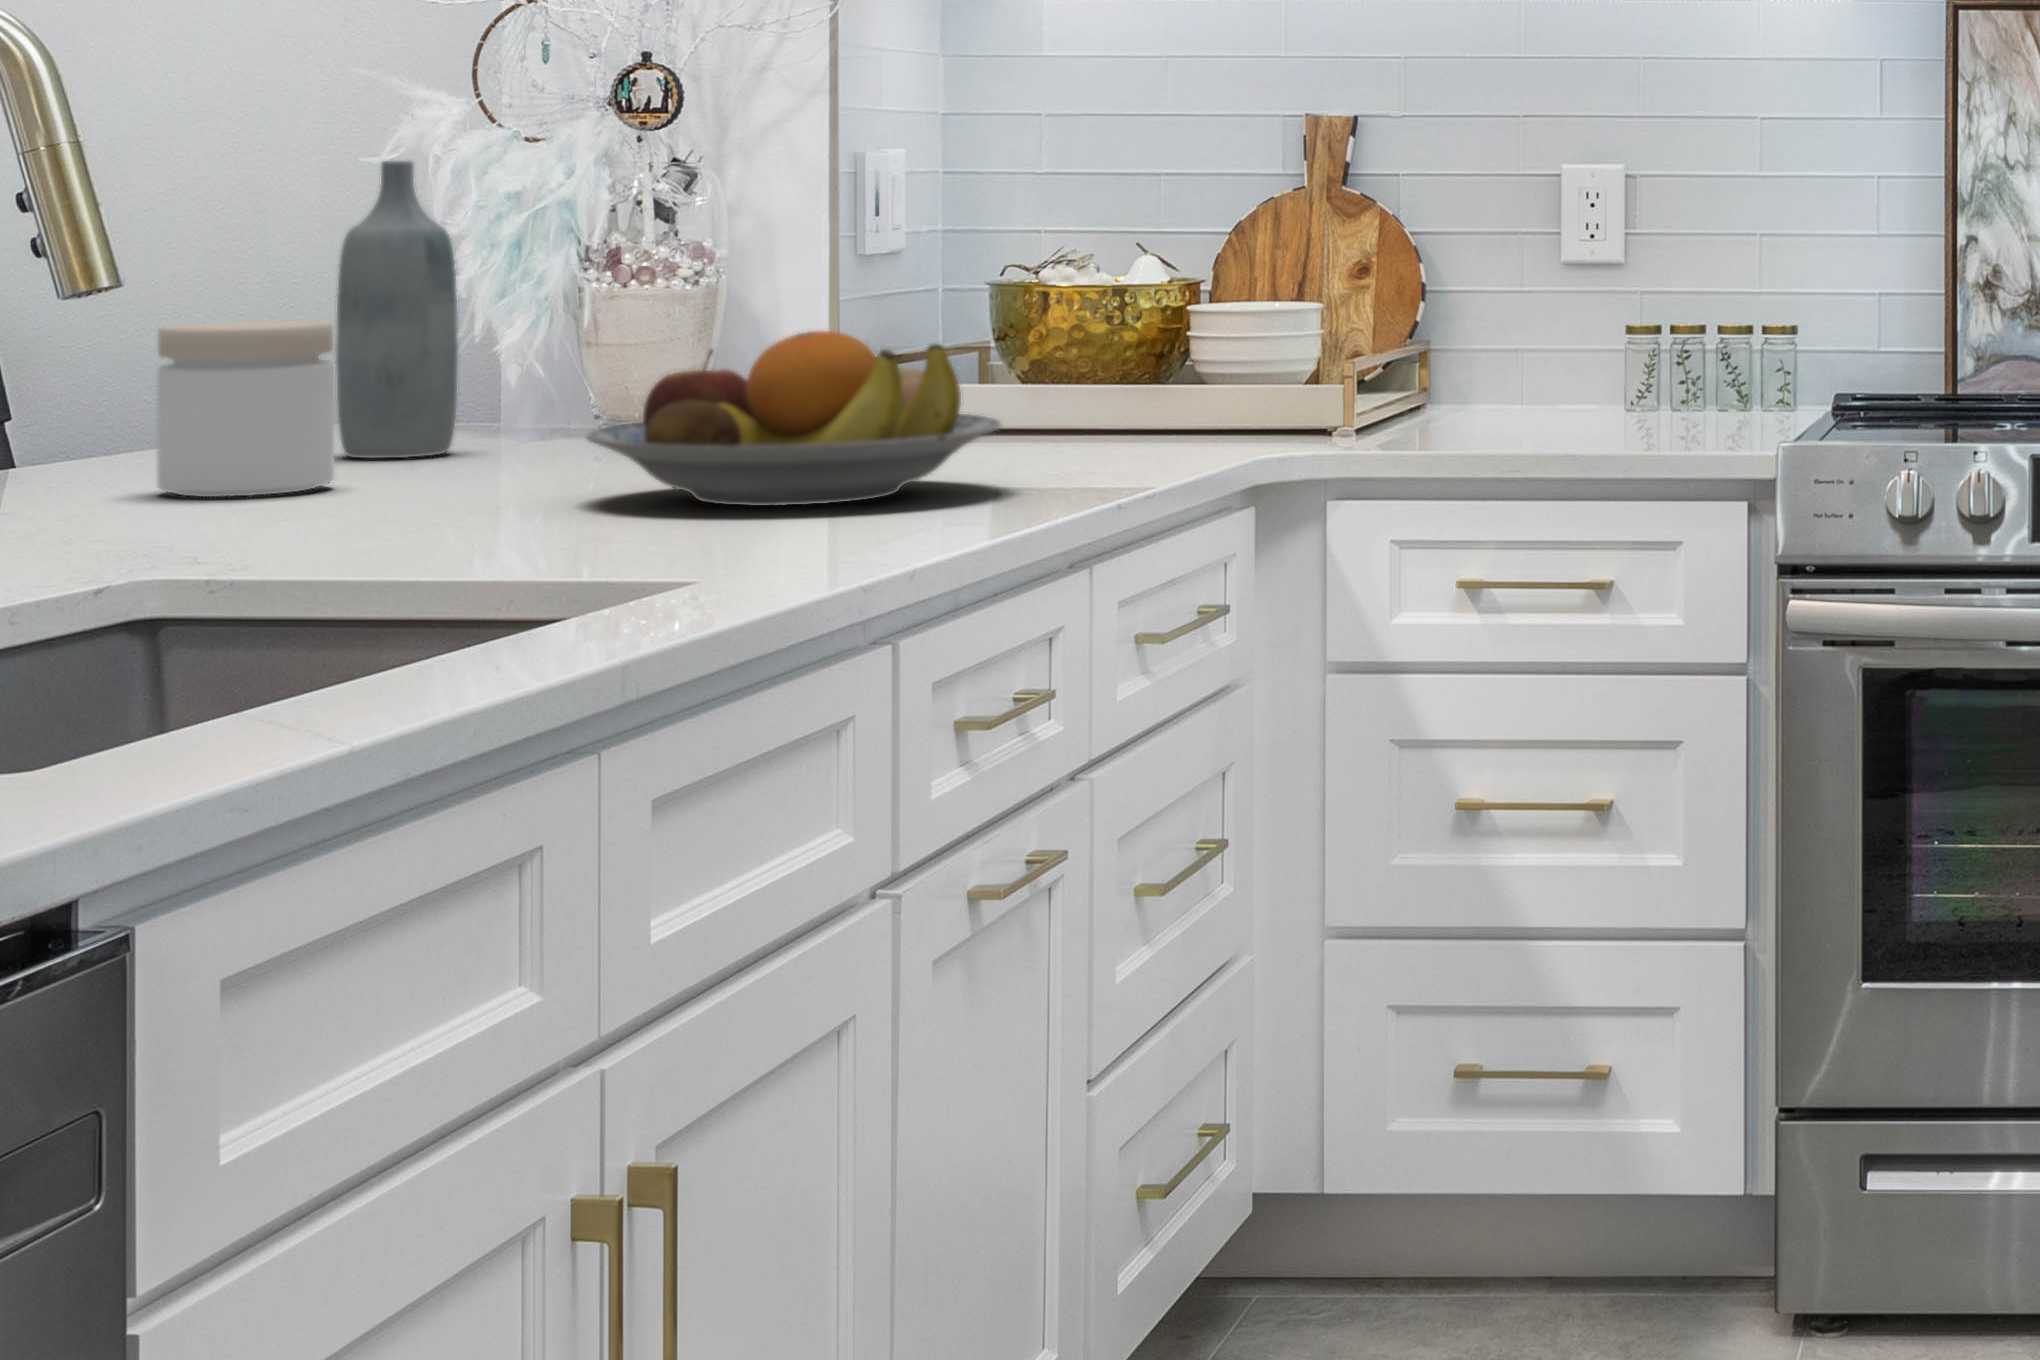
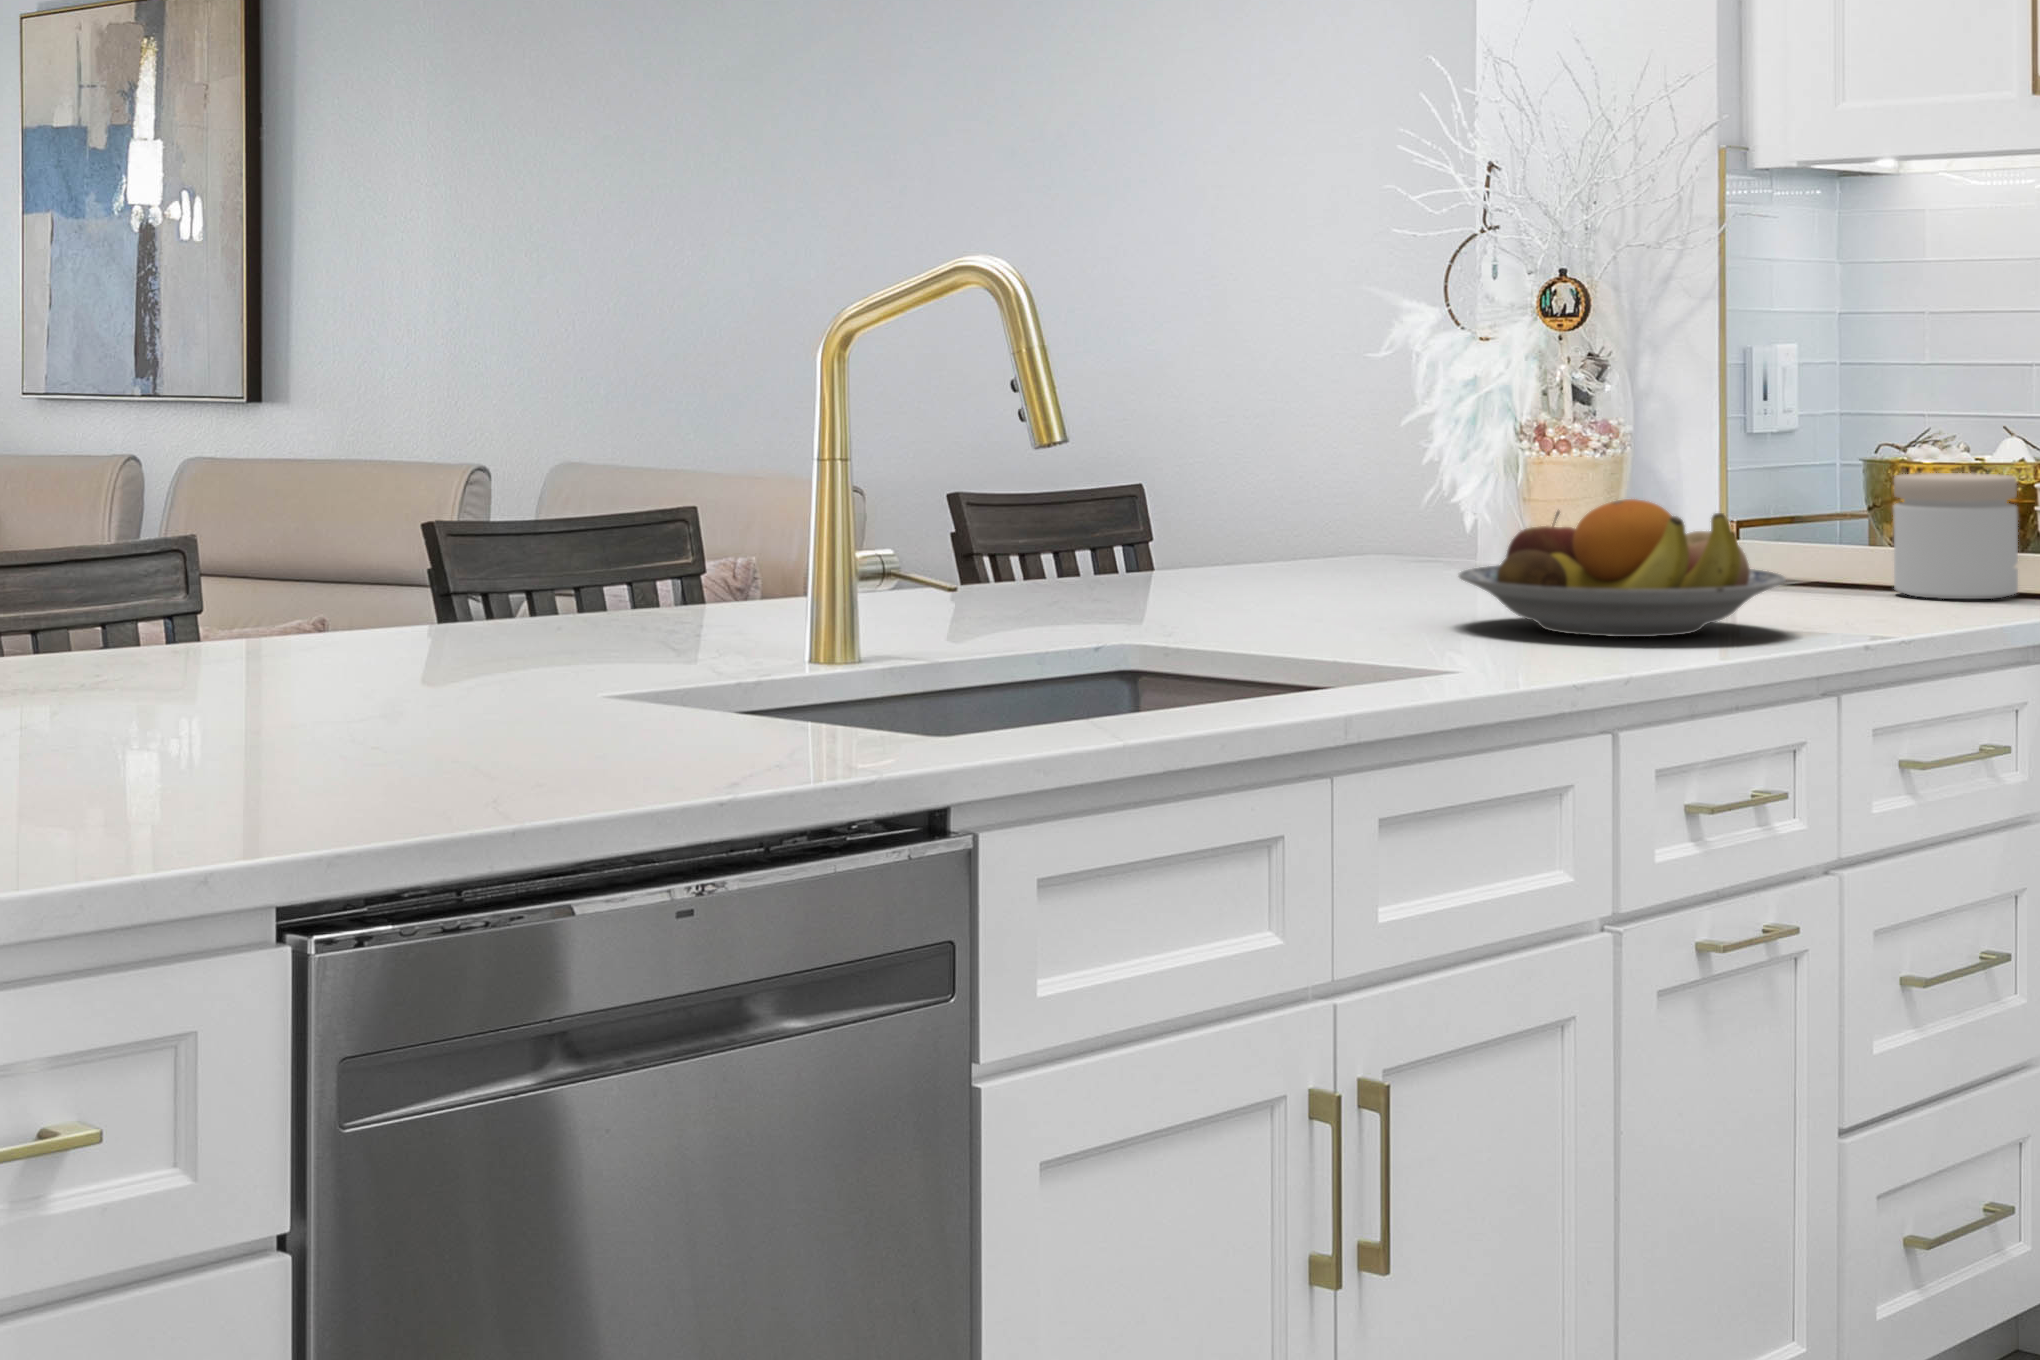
bottle: present [336,161,458,458] -> none [1335,359,1419,582]
jar: present [157,321,334,497] -> present [1893,473,2018,599]

